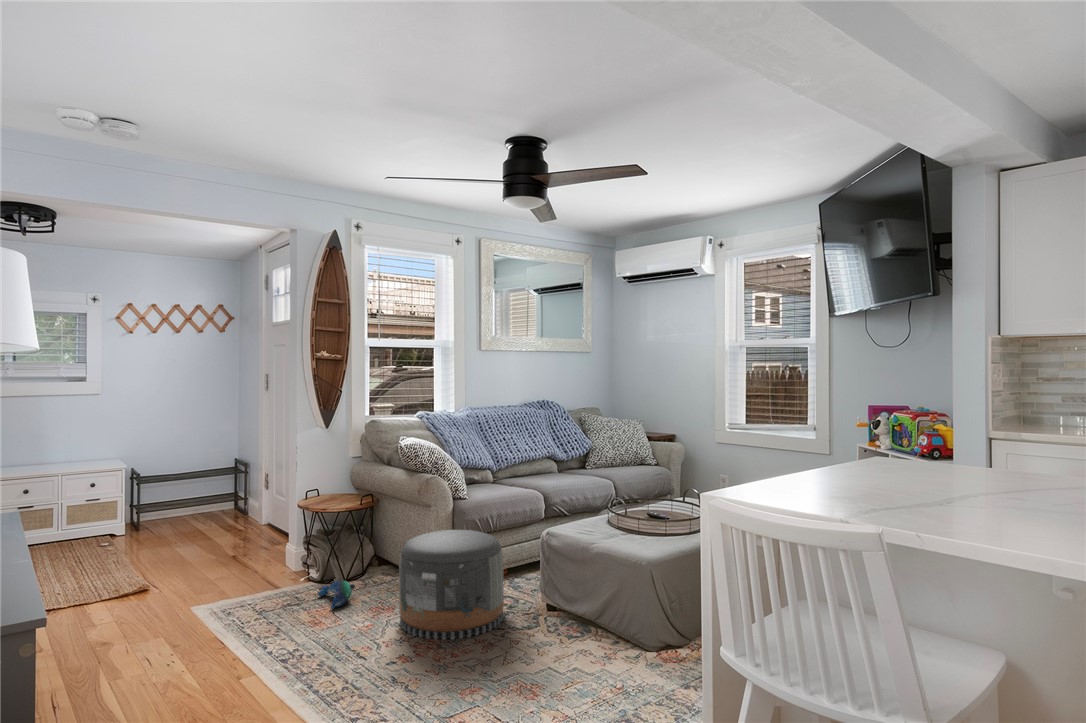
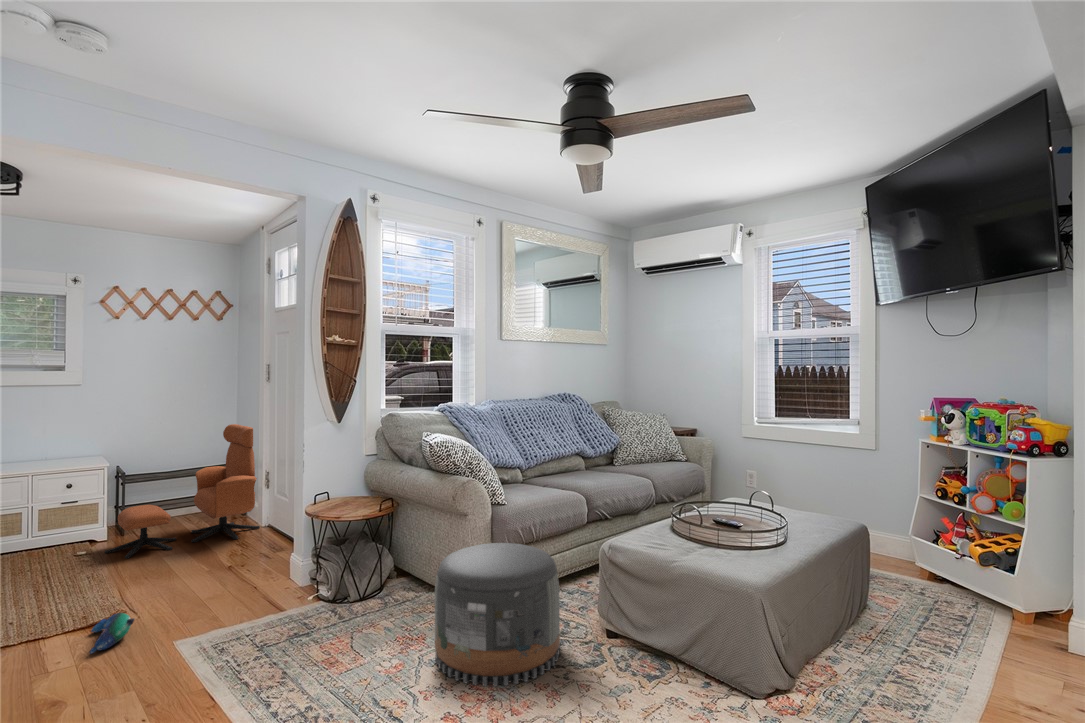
lounge chair: none [125,430,261,549] -> present [105,424,260,558]
plush toy: present [318,580,355,609] -> present [90,613,134,654]

